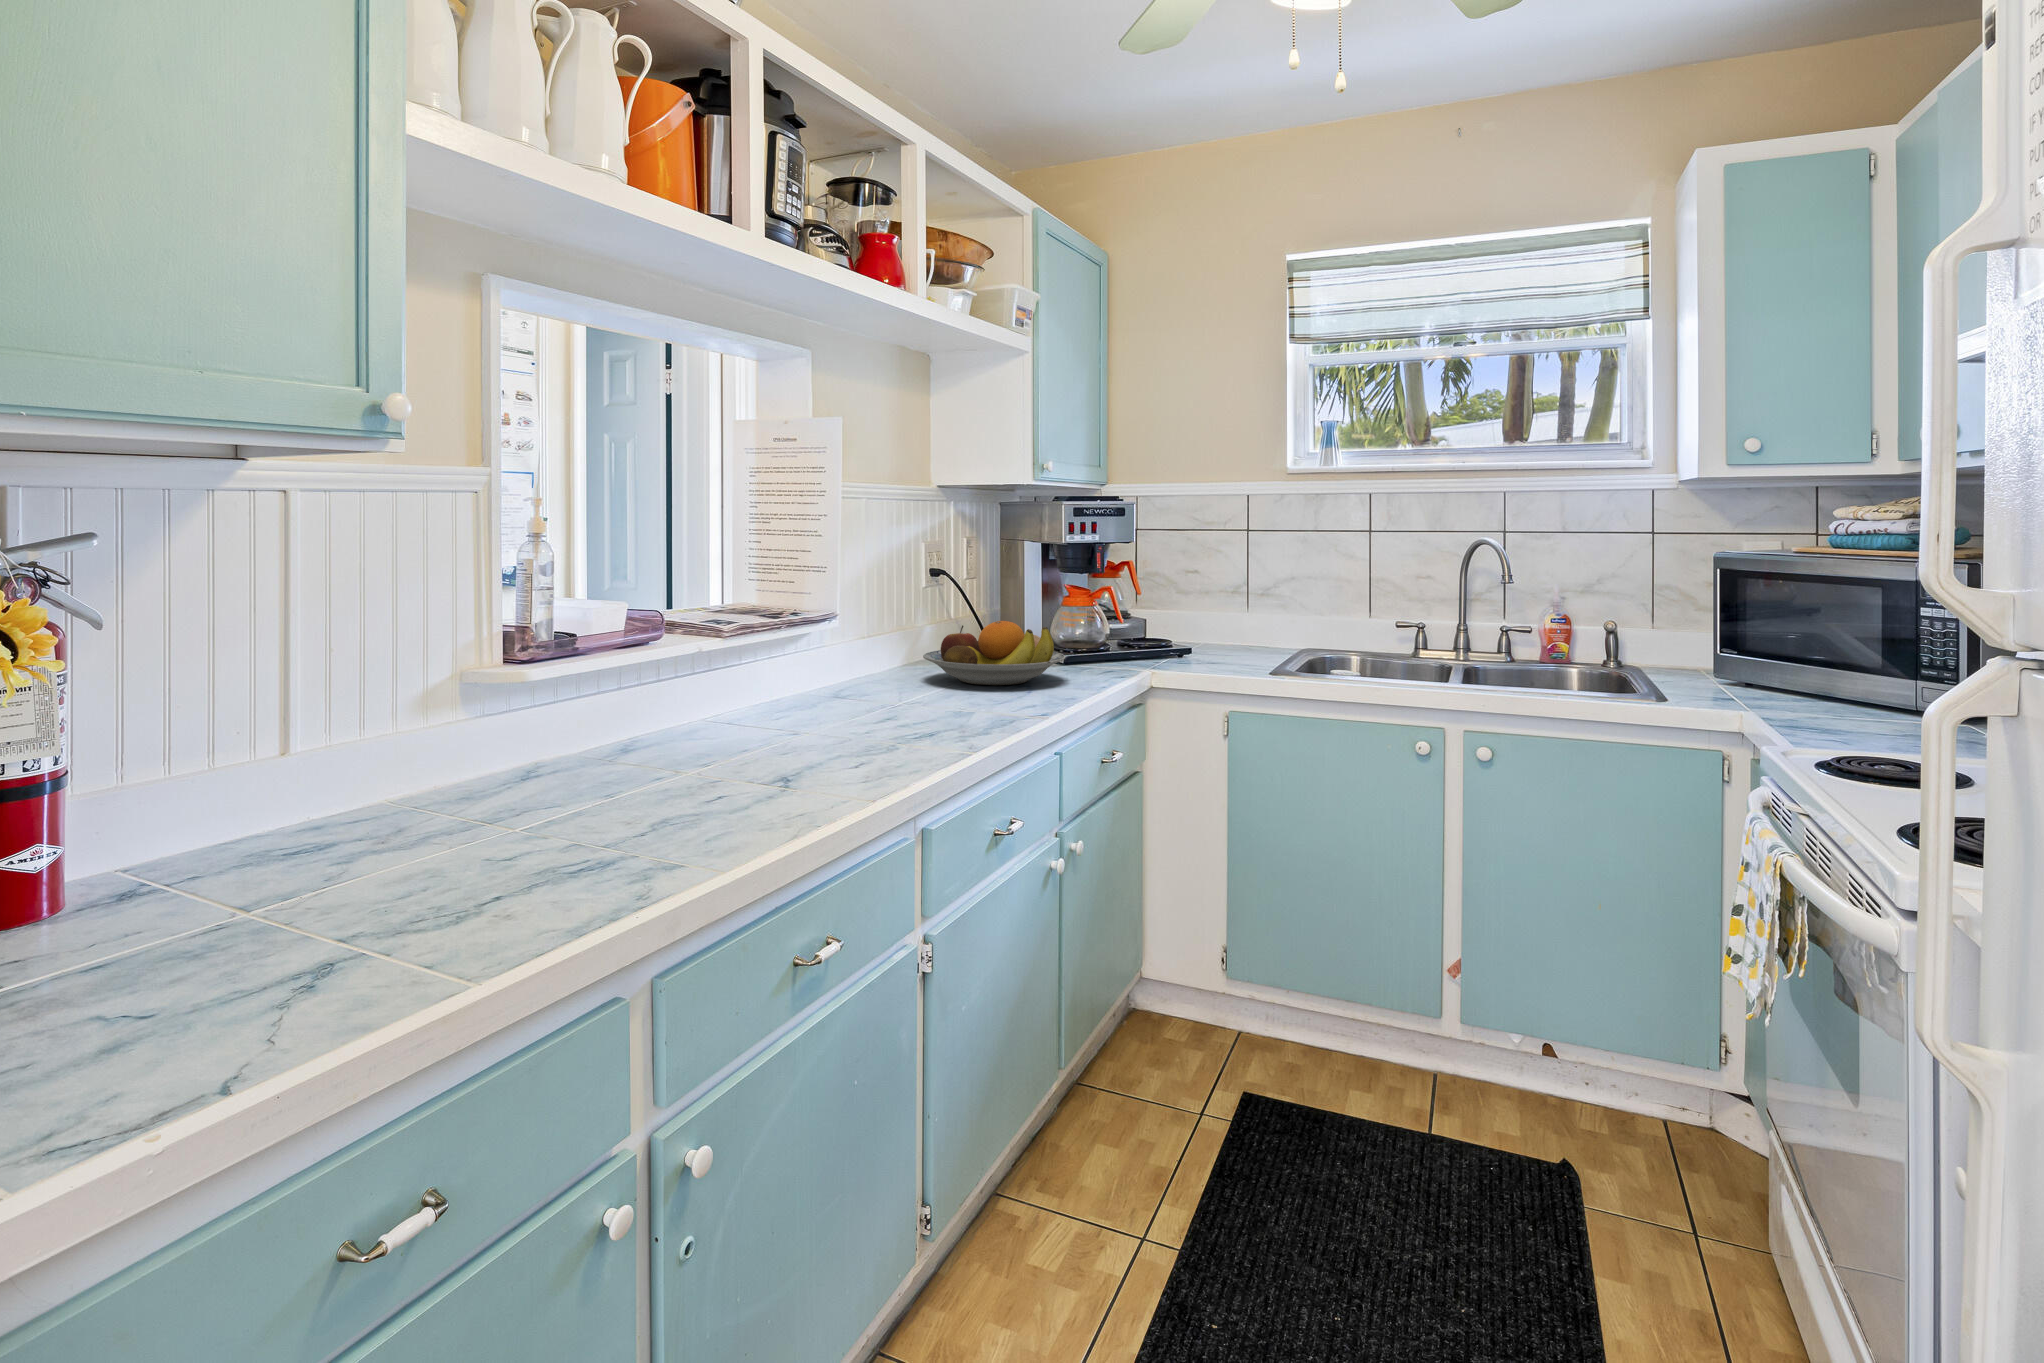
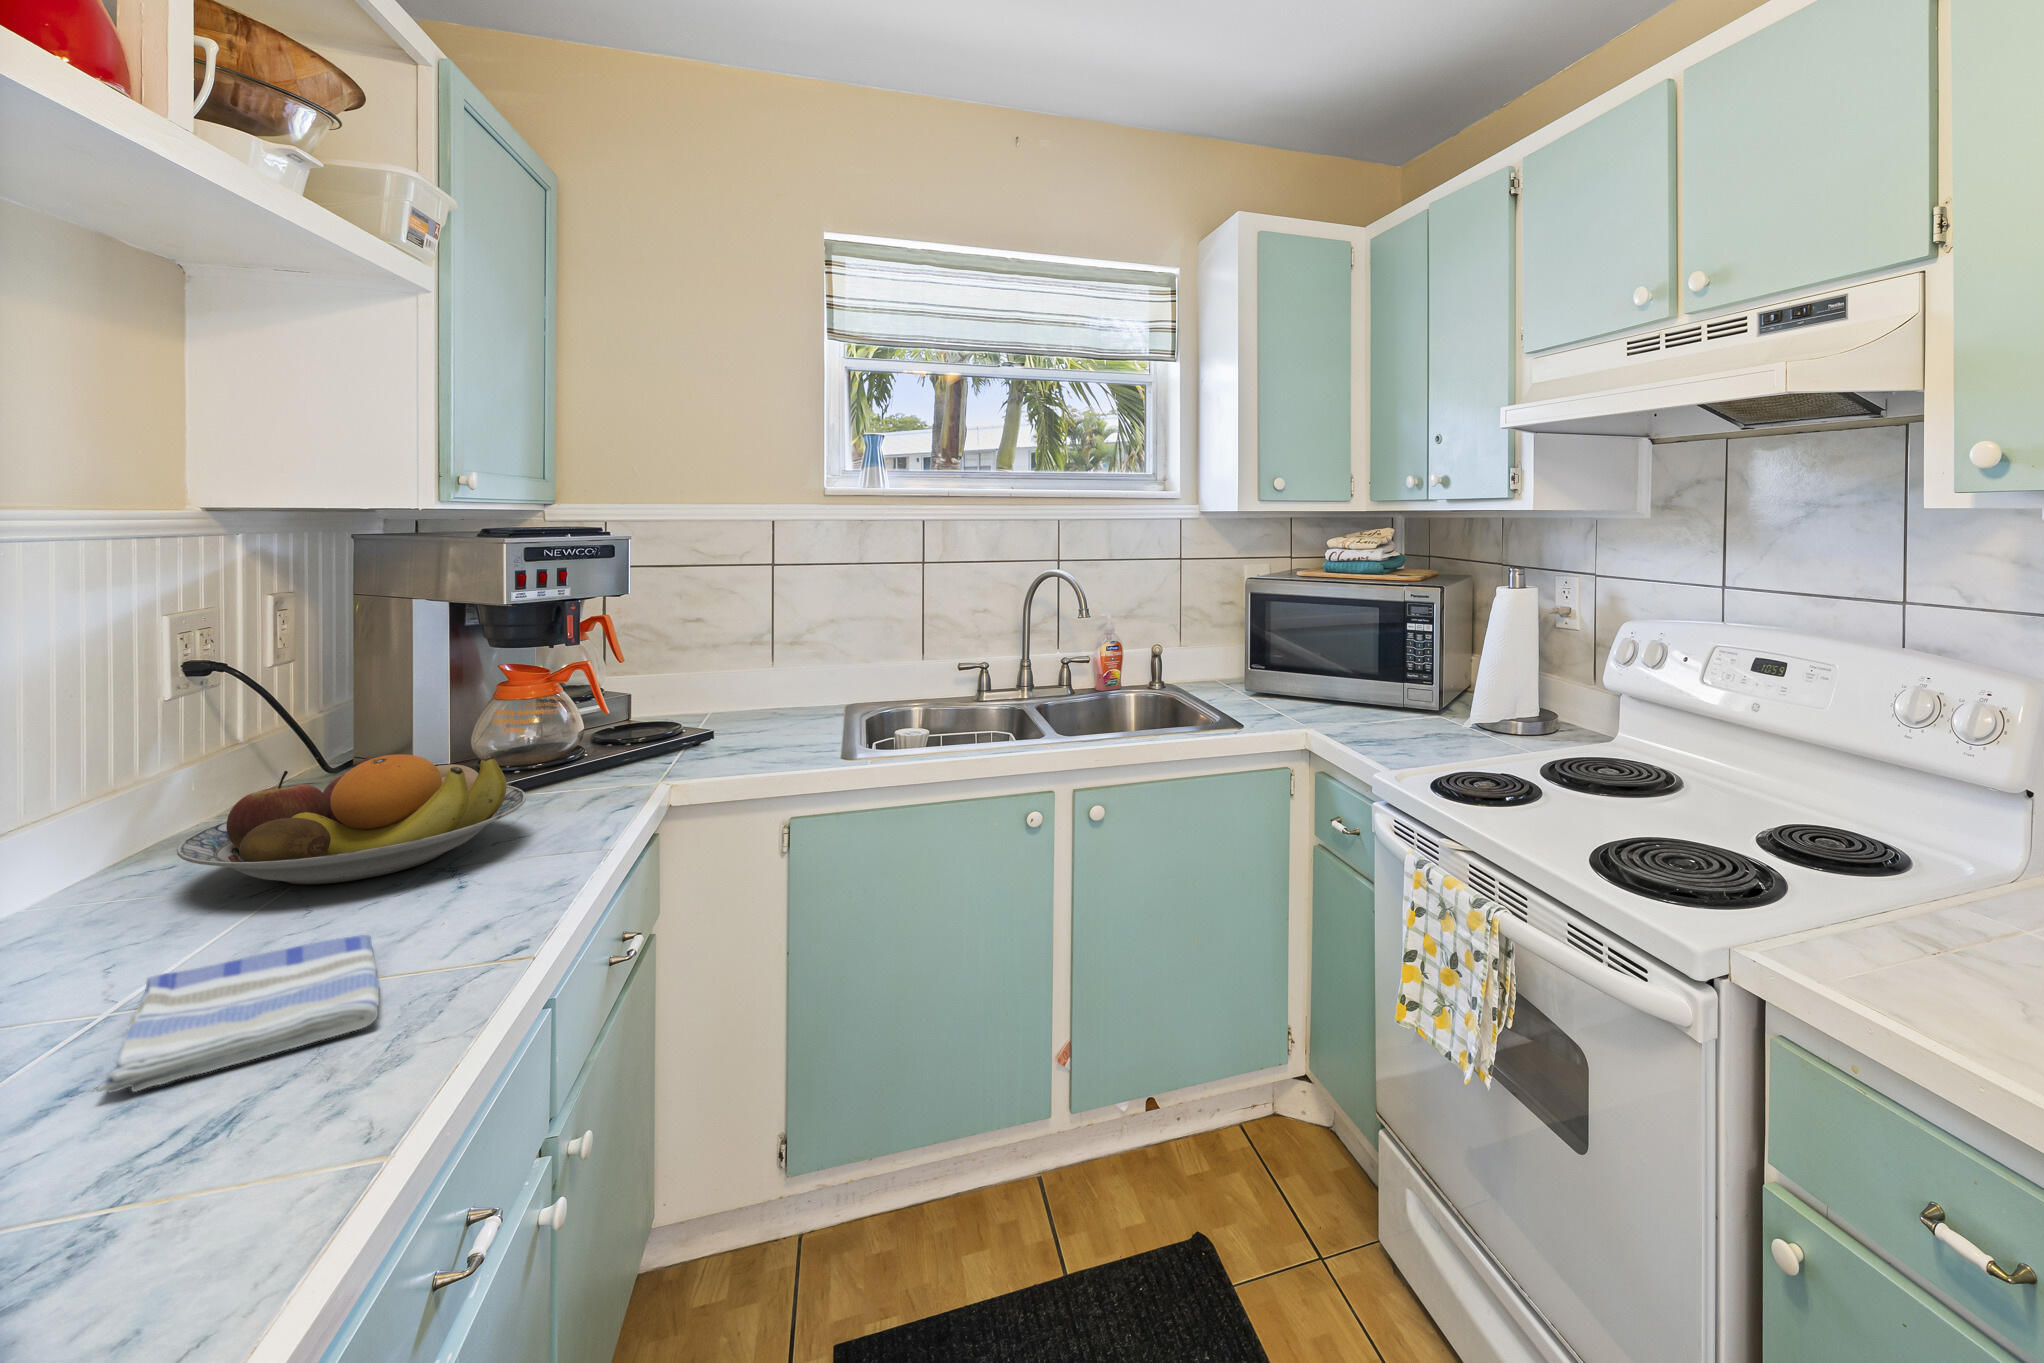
dish towel: none [897,693,988,723] -> present [97,935,379,1092]

